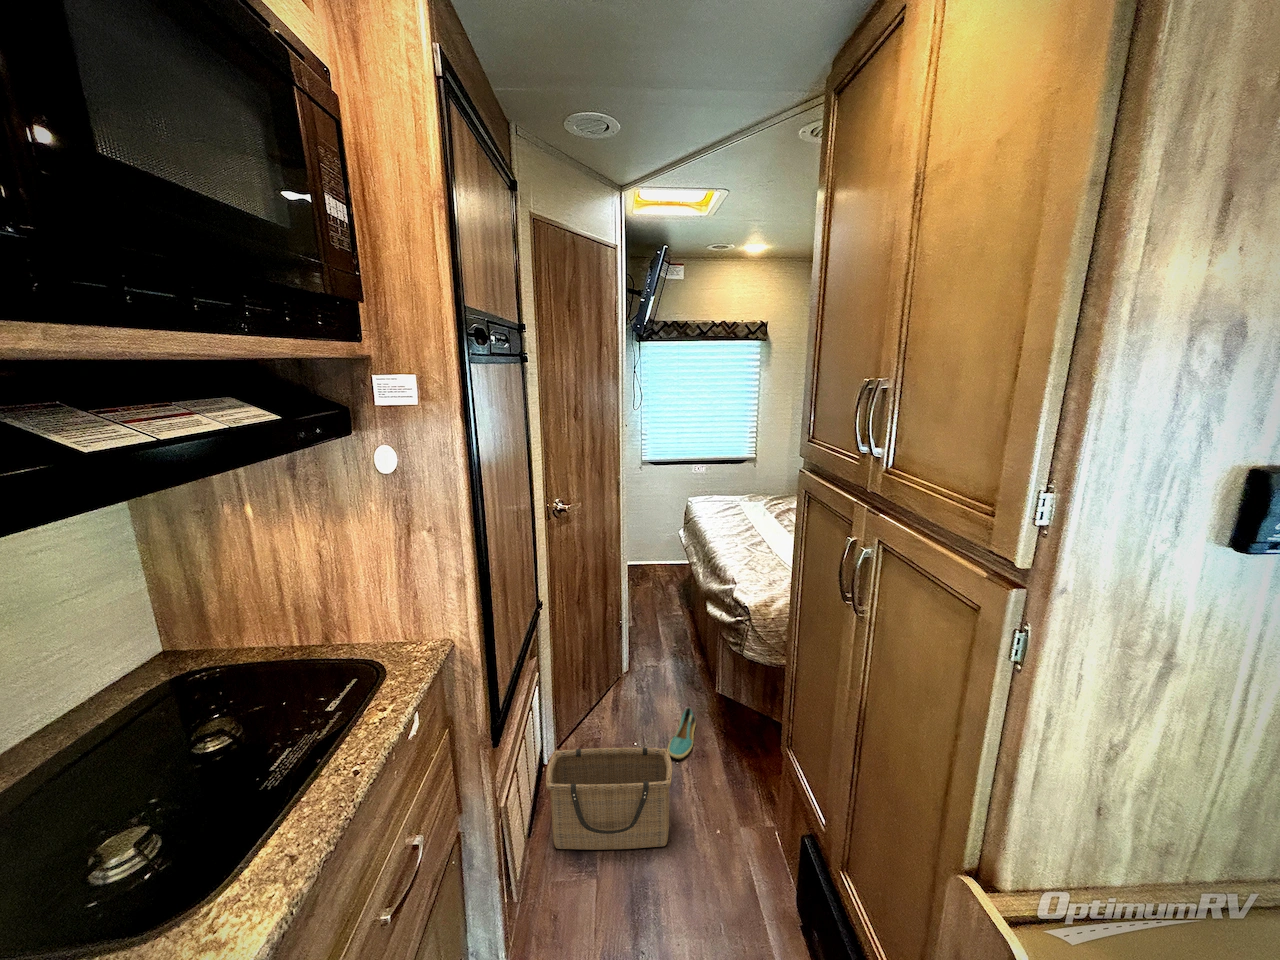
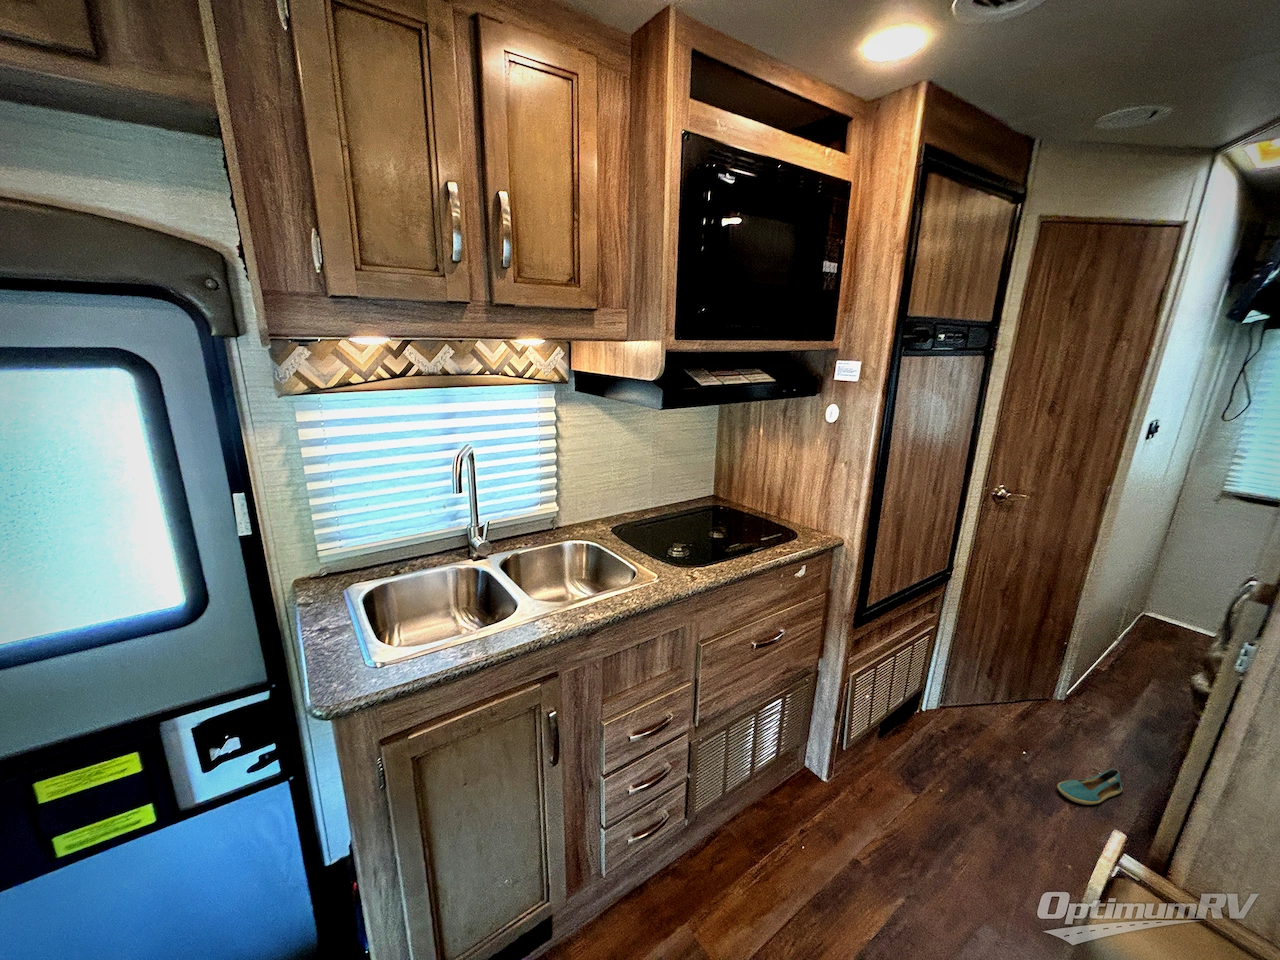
basket: present [546,748,673,850] -> none [894,691,1036,833]

